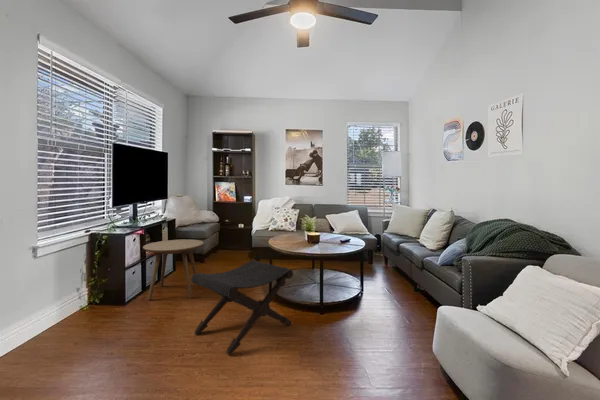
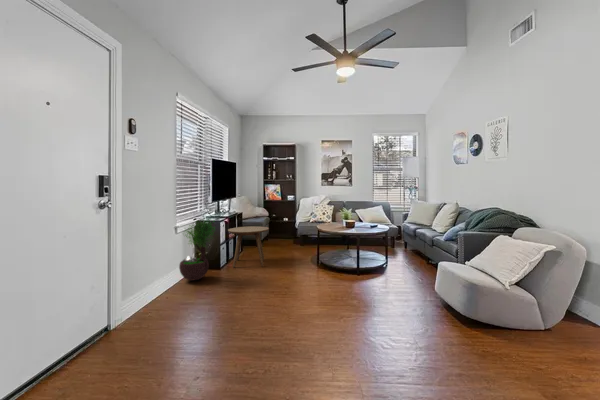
potted tree: none [49,231,115,328] -> present [179,219,214,280]
footstool: present [192,260,293,355] -> none [272,238,339,294]

